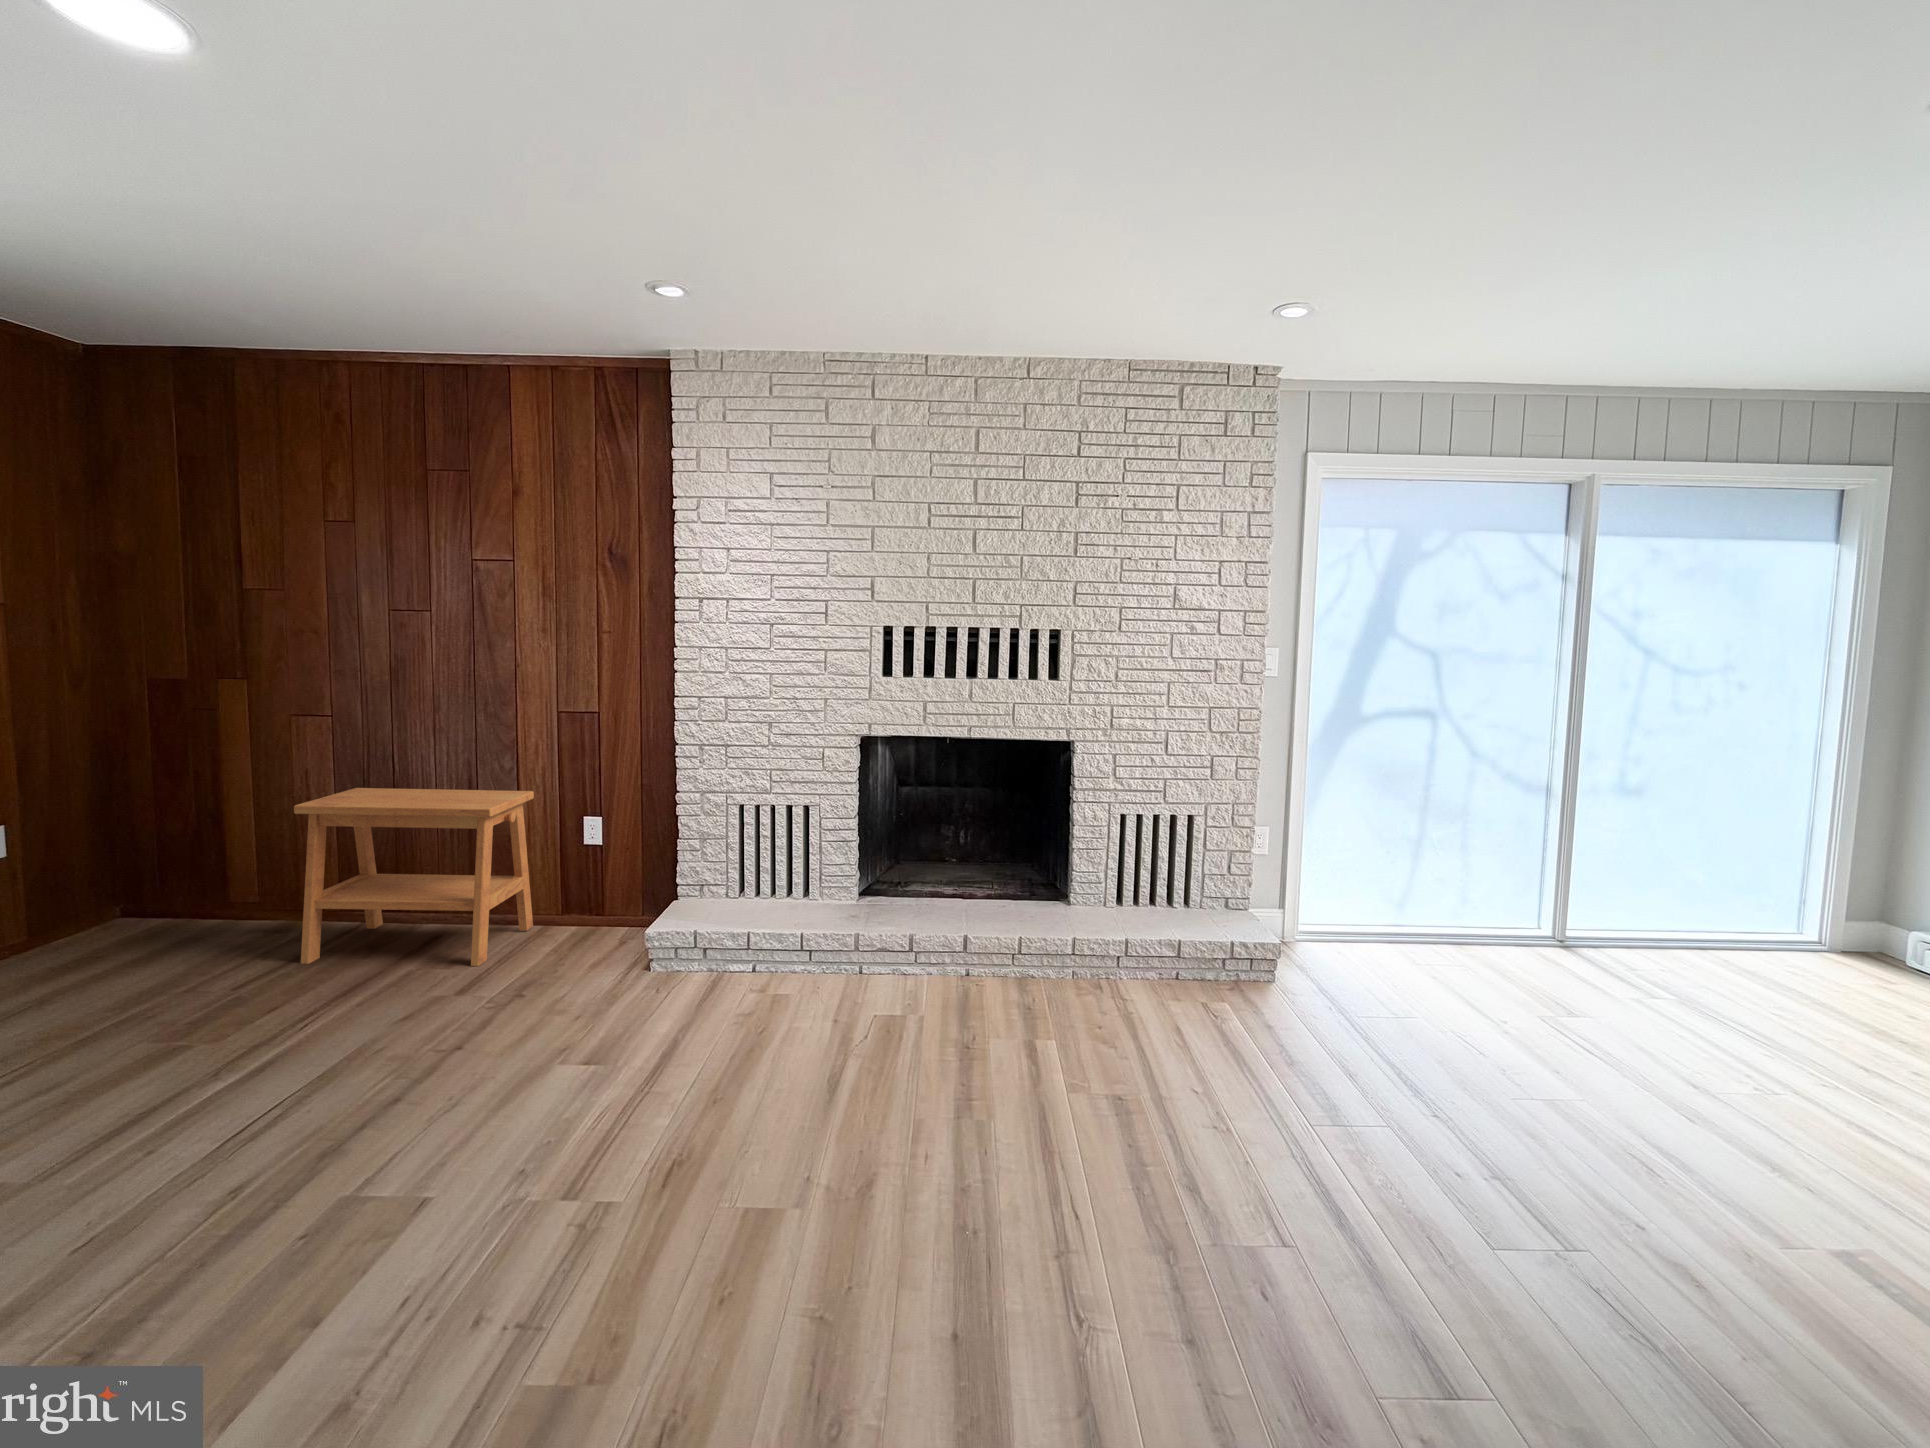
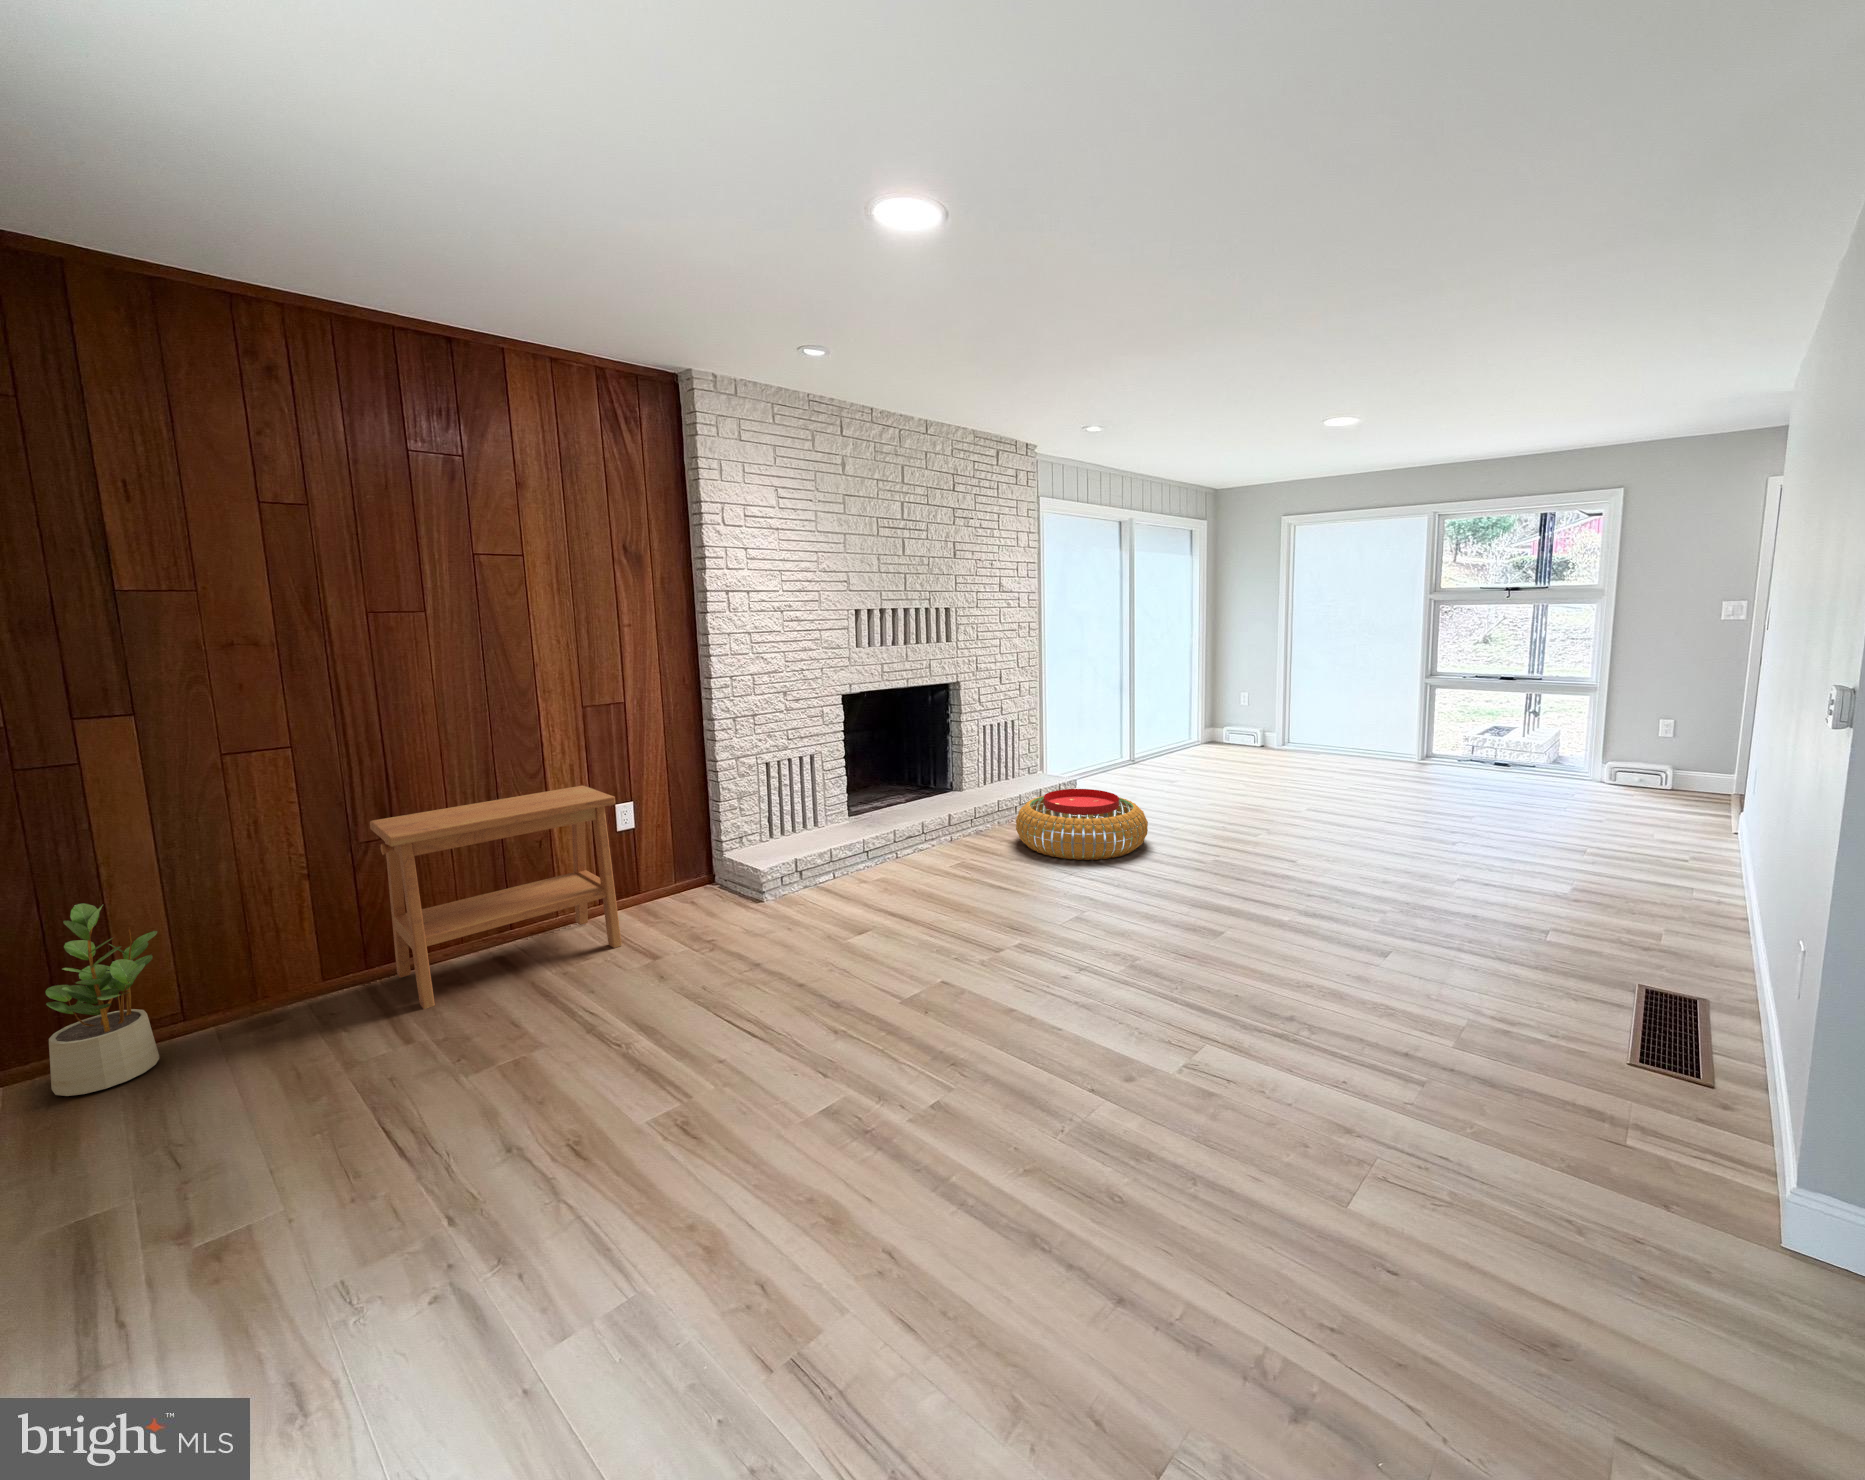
potted plant: none [127,809,218,944] -> present [45,903,159,1096]
pouf: none [998,951,1239,1121] -> present [1016,789,1148,860]

